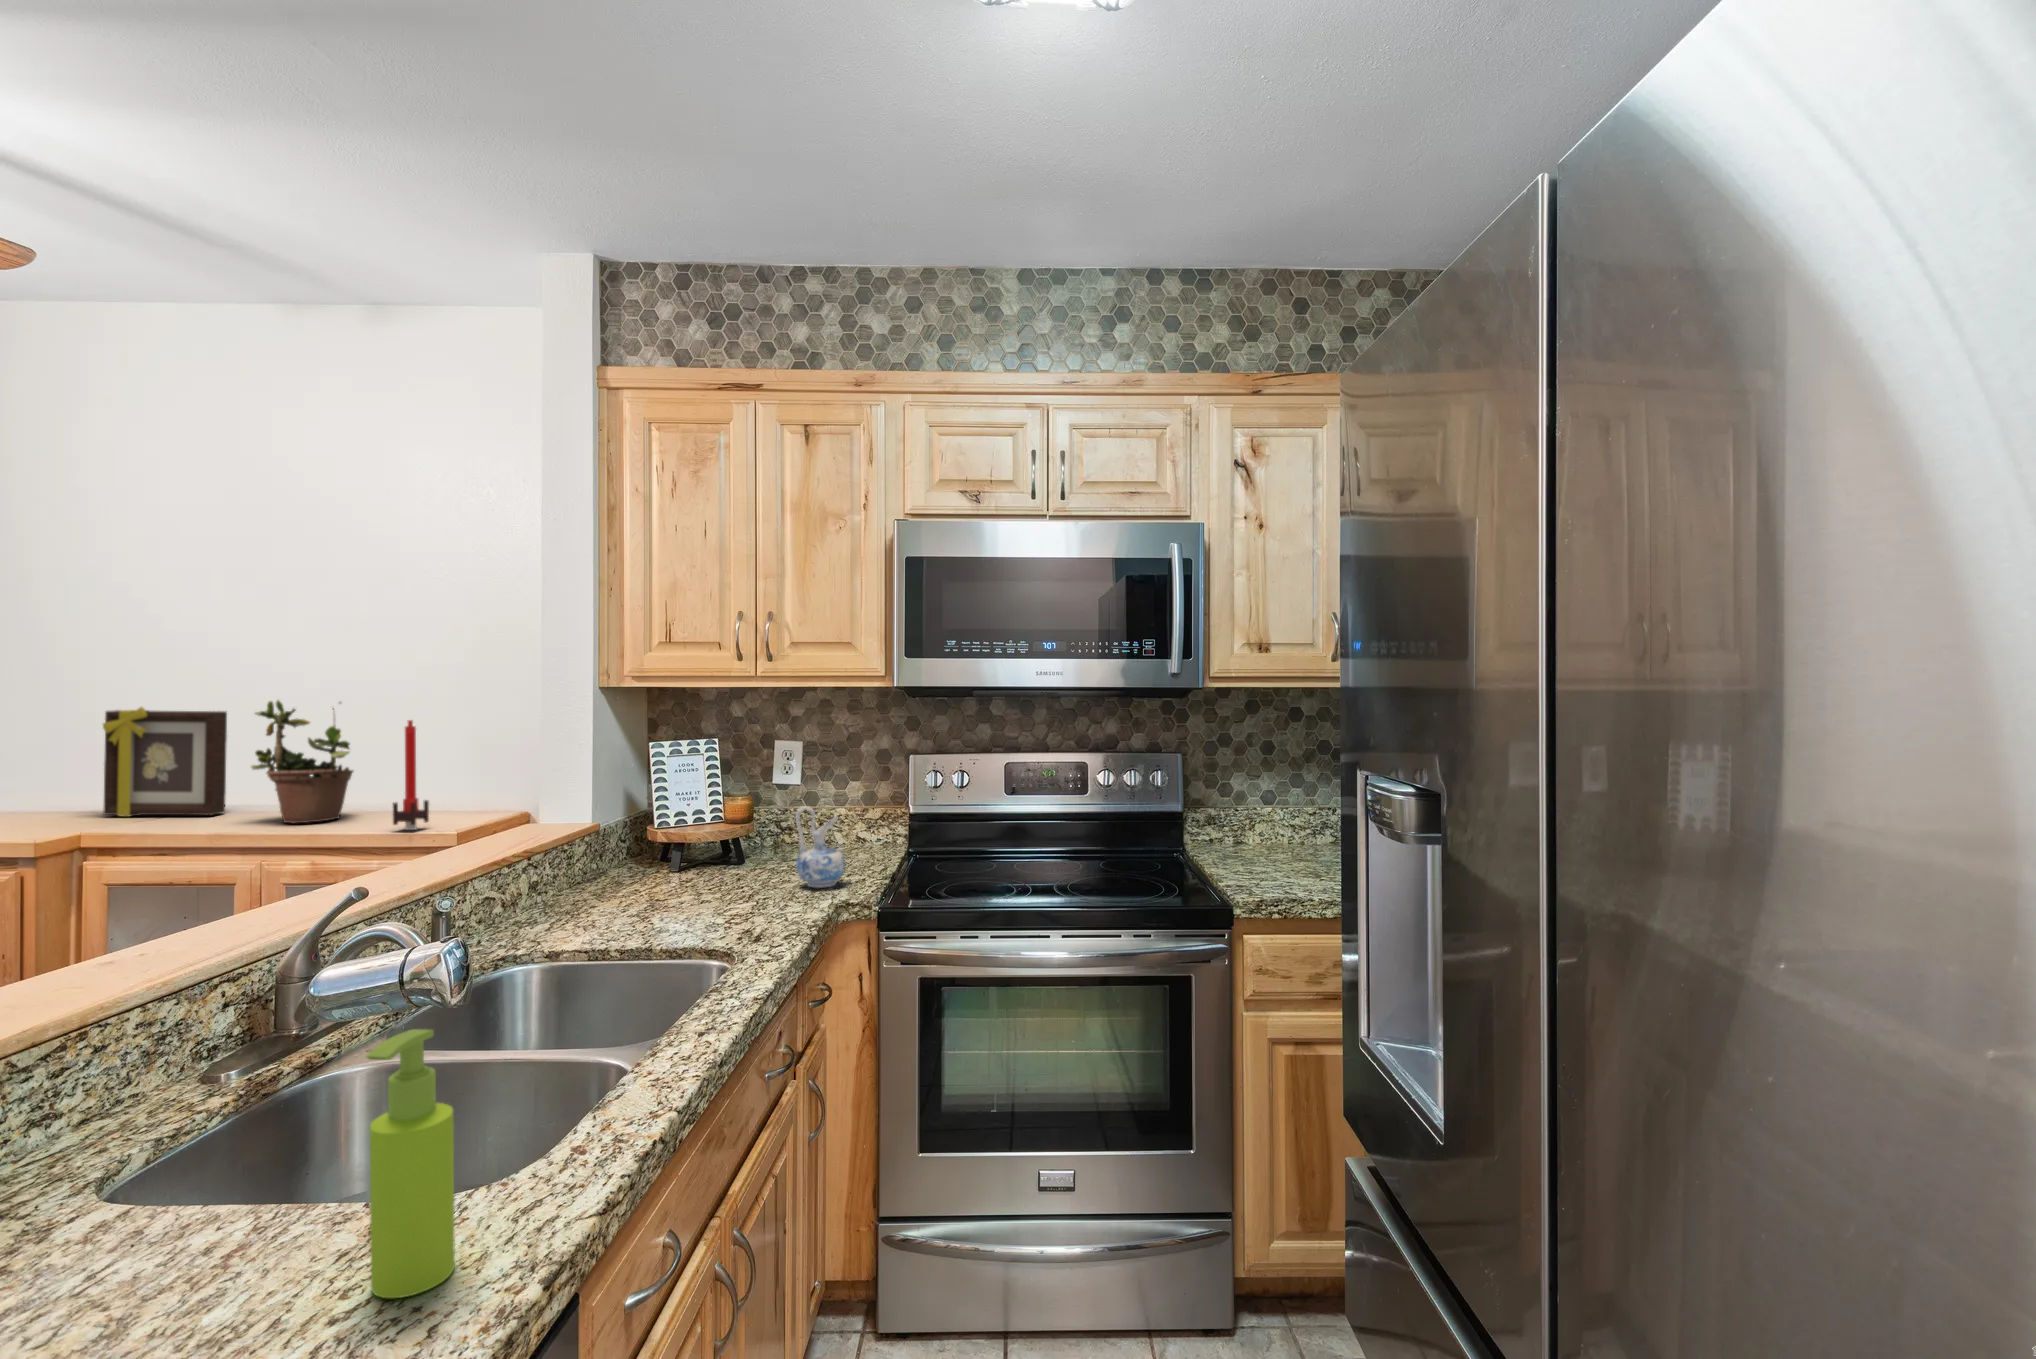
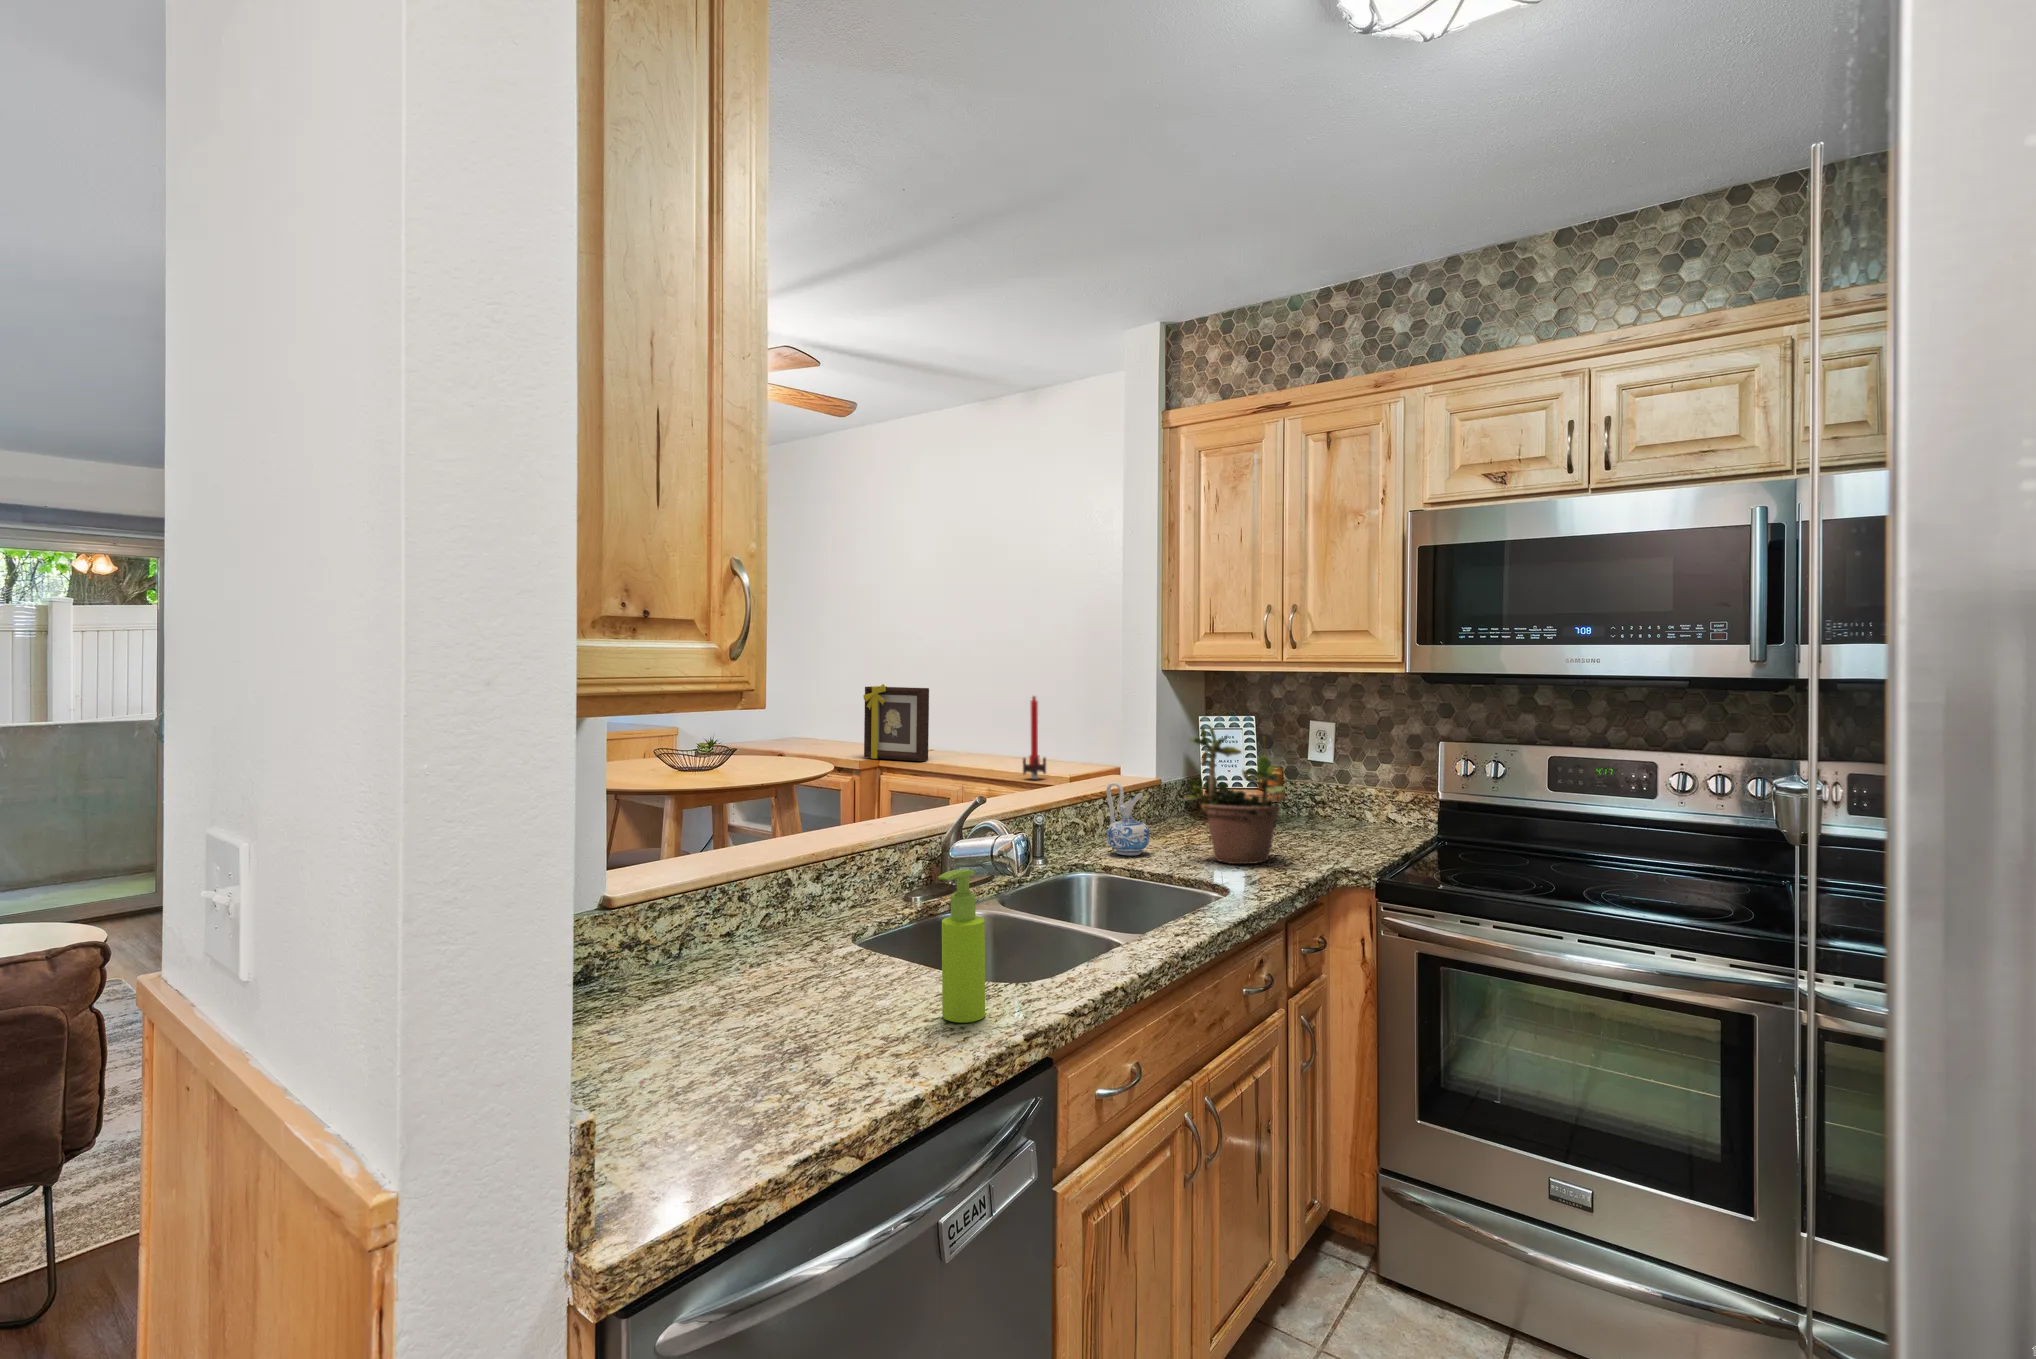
potted plant: present [252,700,353,823] -> present [1184,726,1285,864]
ceramic pitcher: present [796,806,845,888] -> present [1107,782,1150,855]

